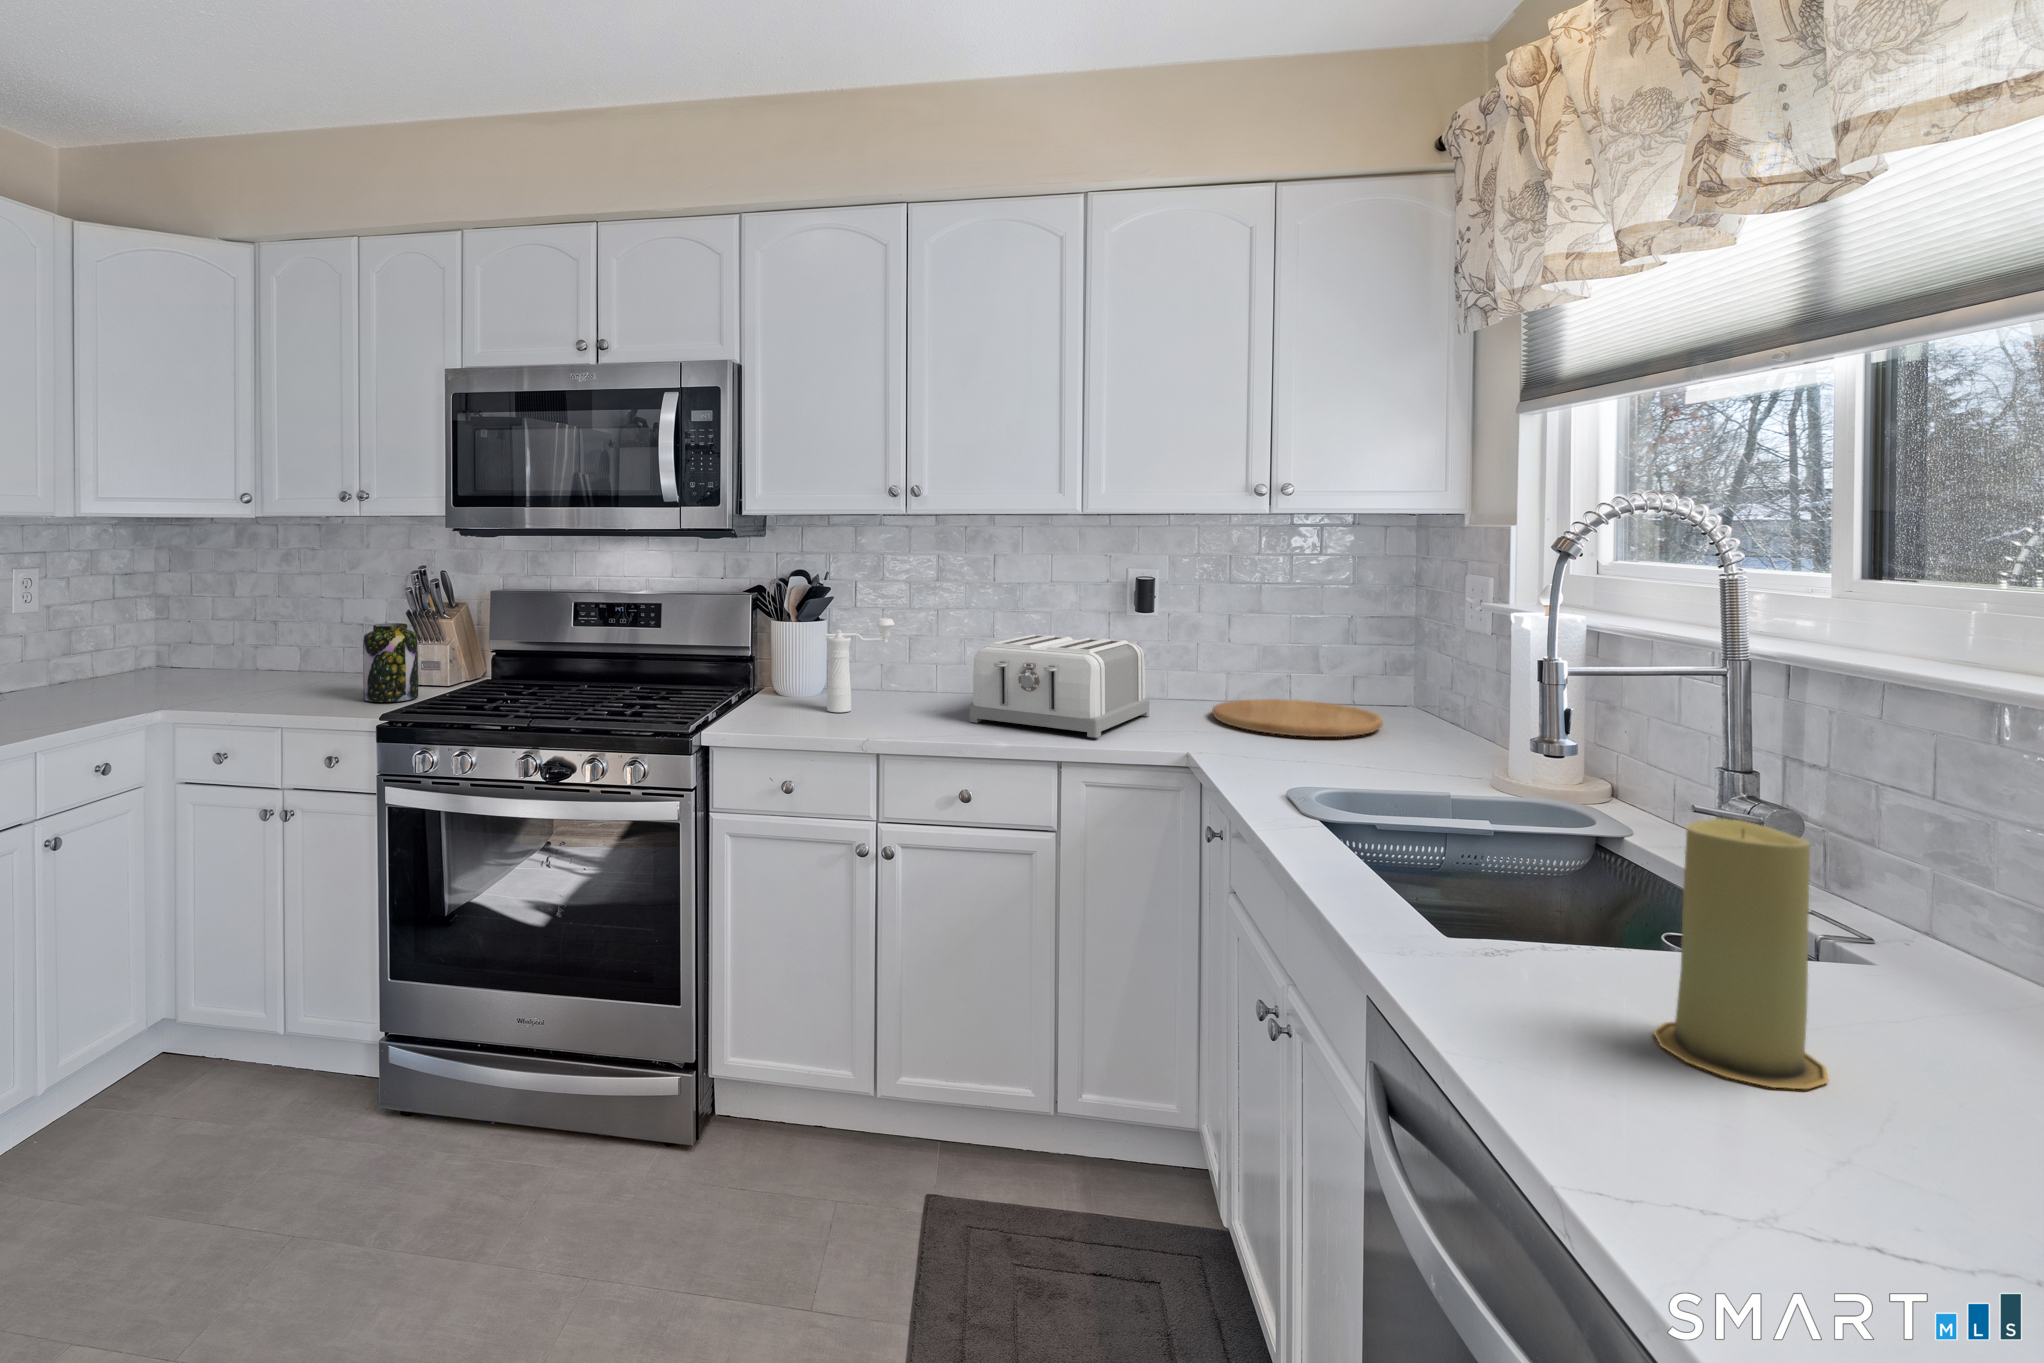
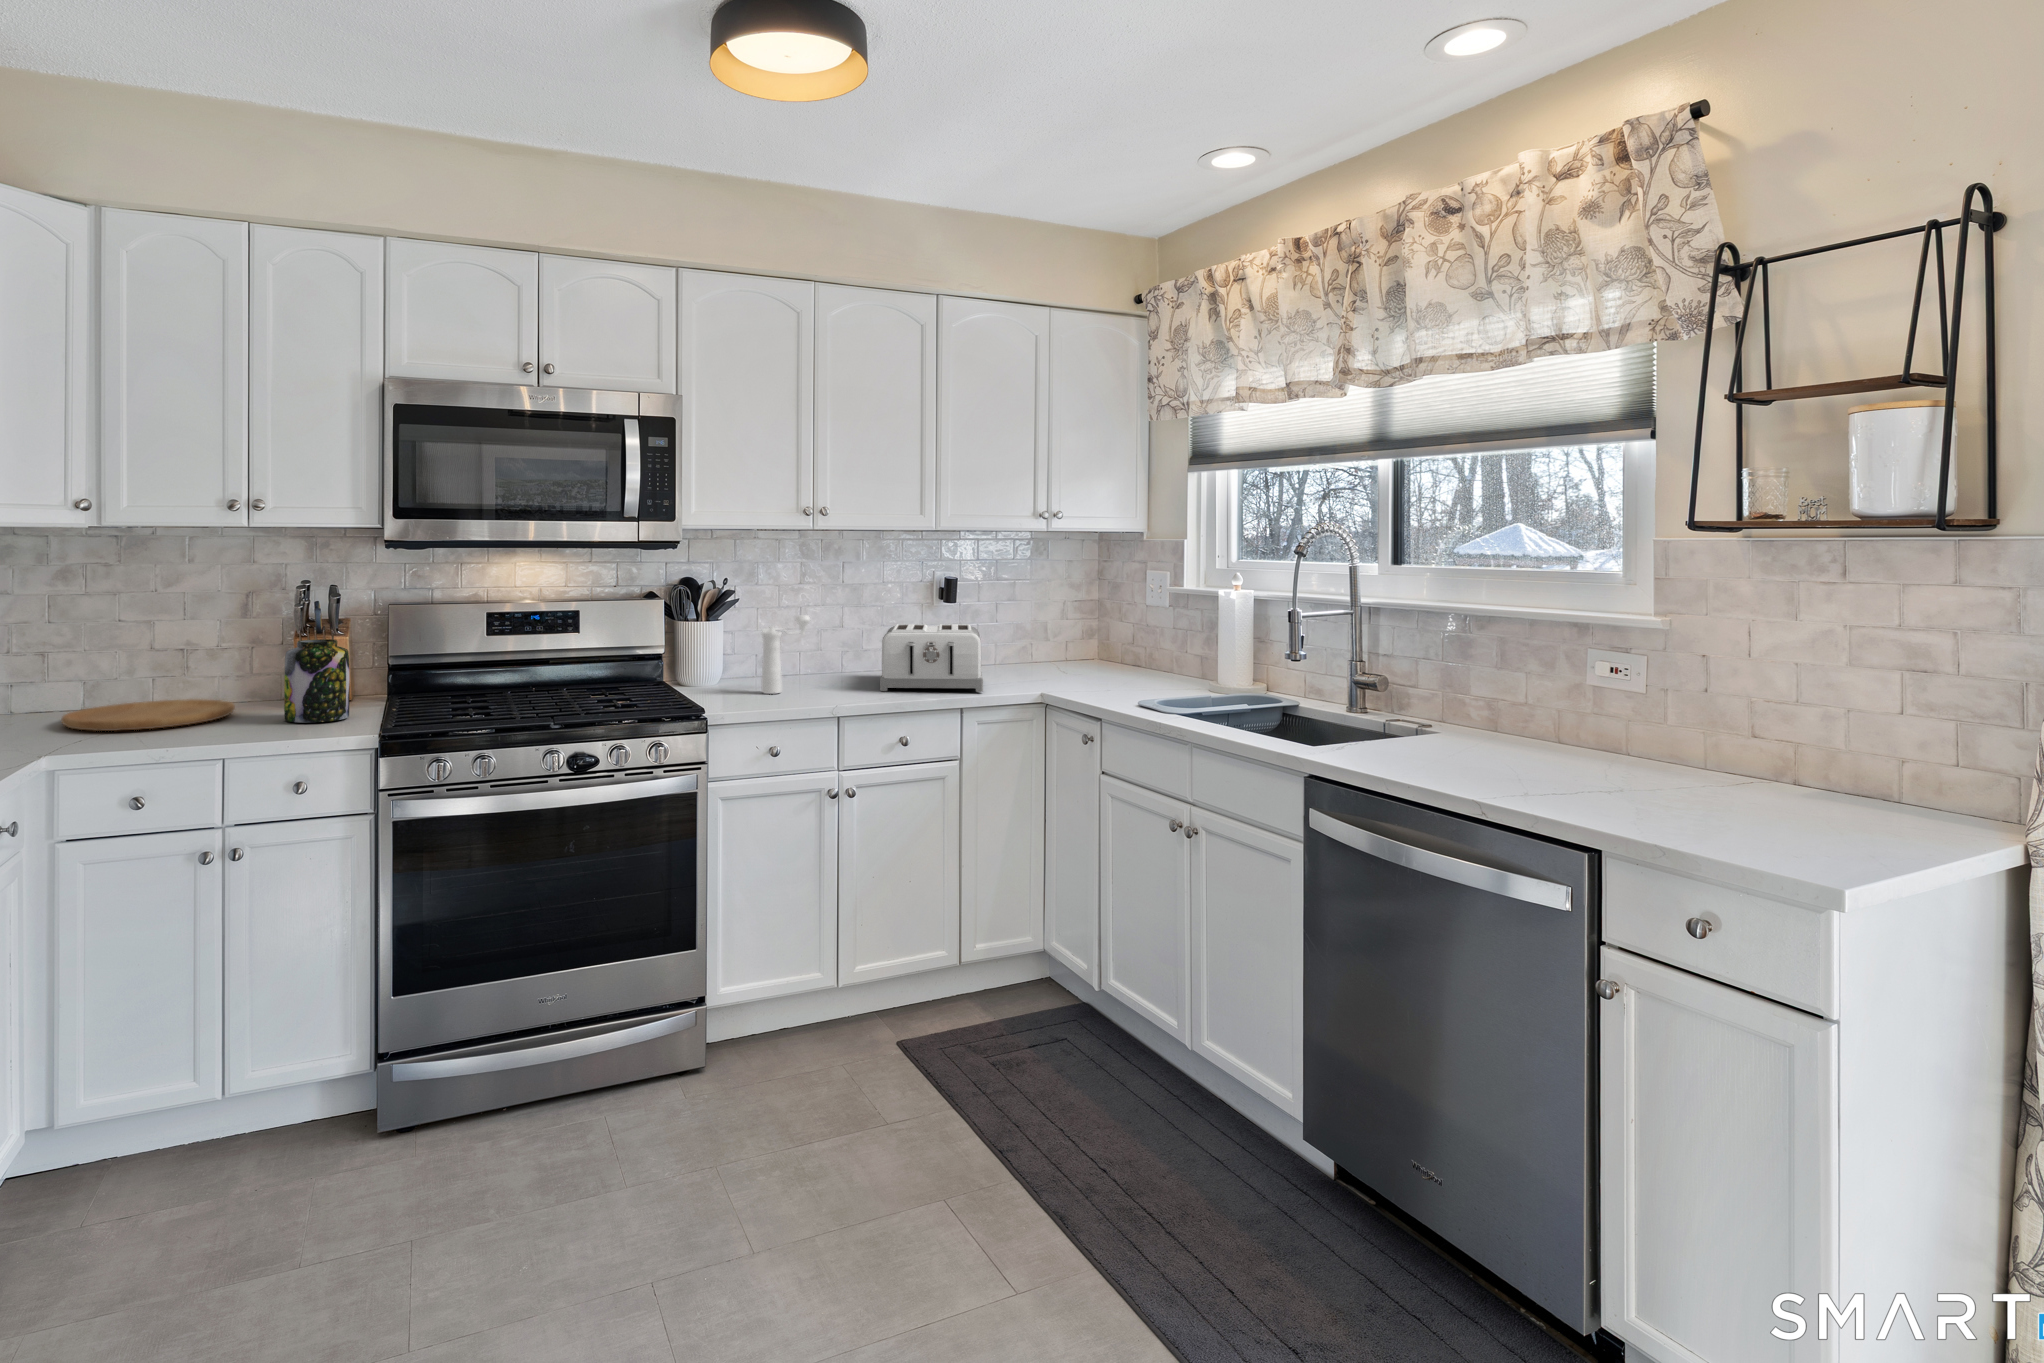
cutting board: present [1212,699,1383,737] -> present [61,699,235,731]
candle: present [1654,819,1828,1089] -> none [1420,662,1480,764]

